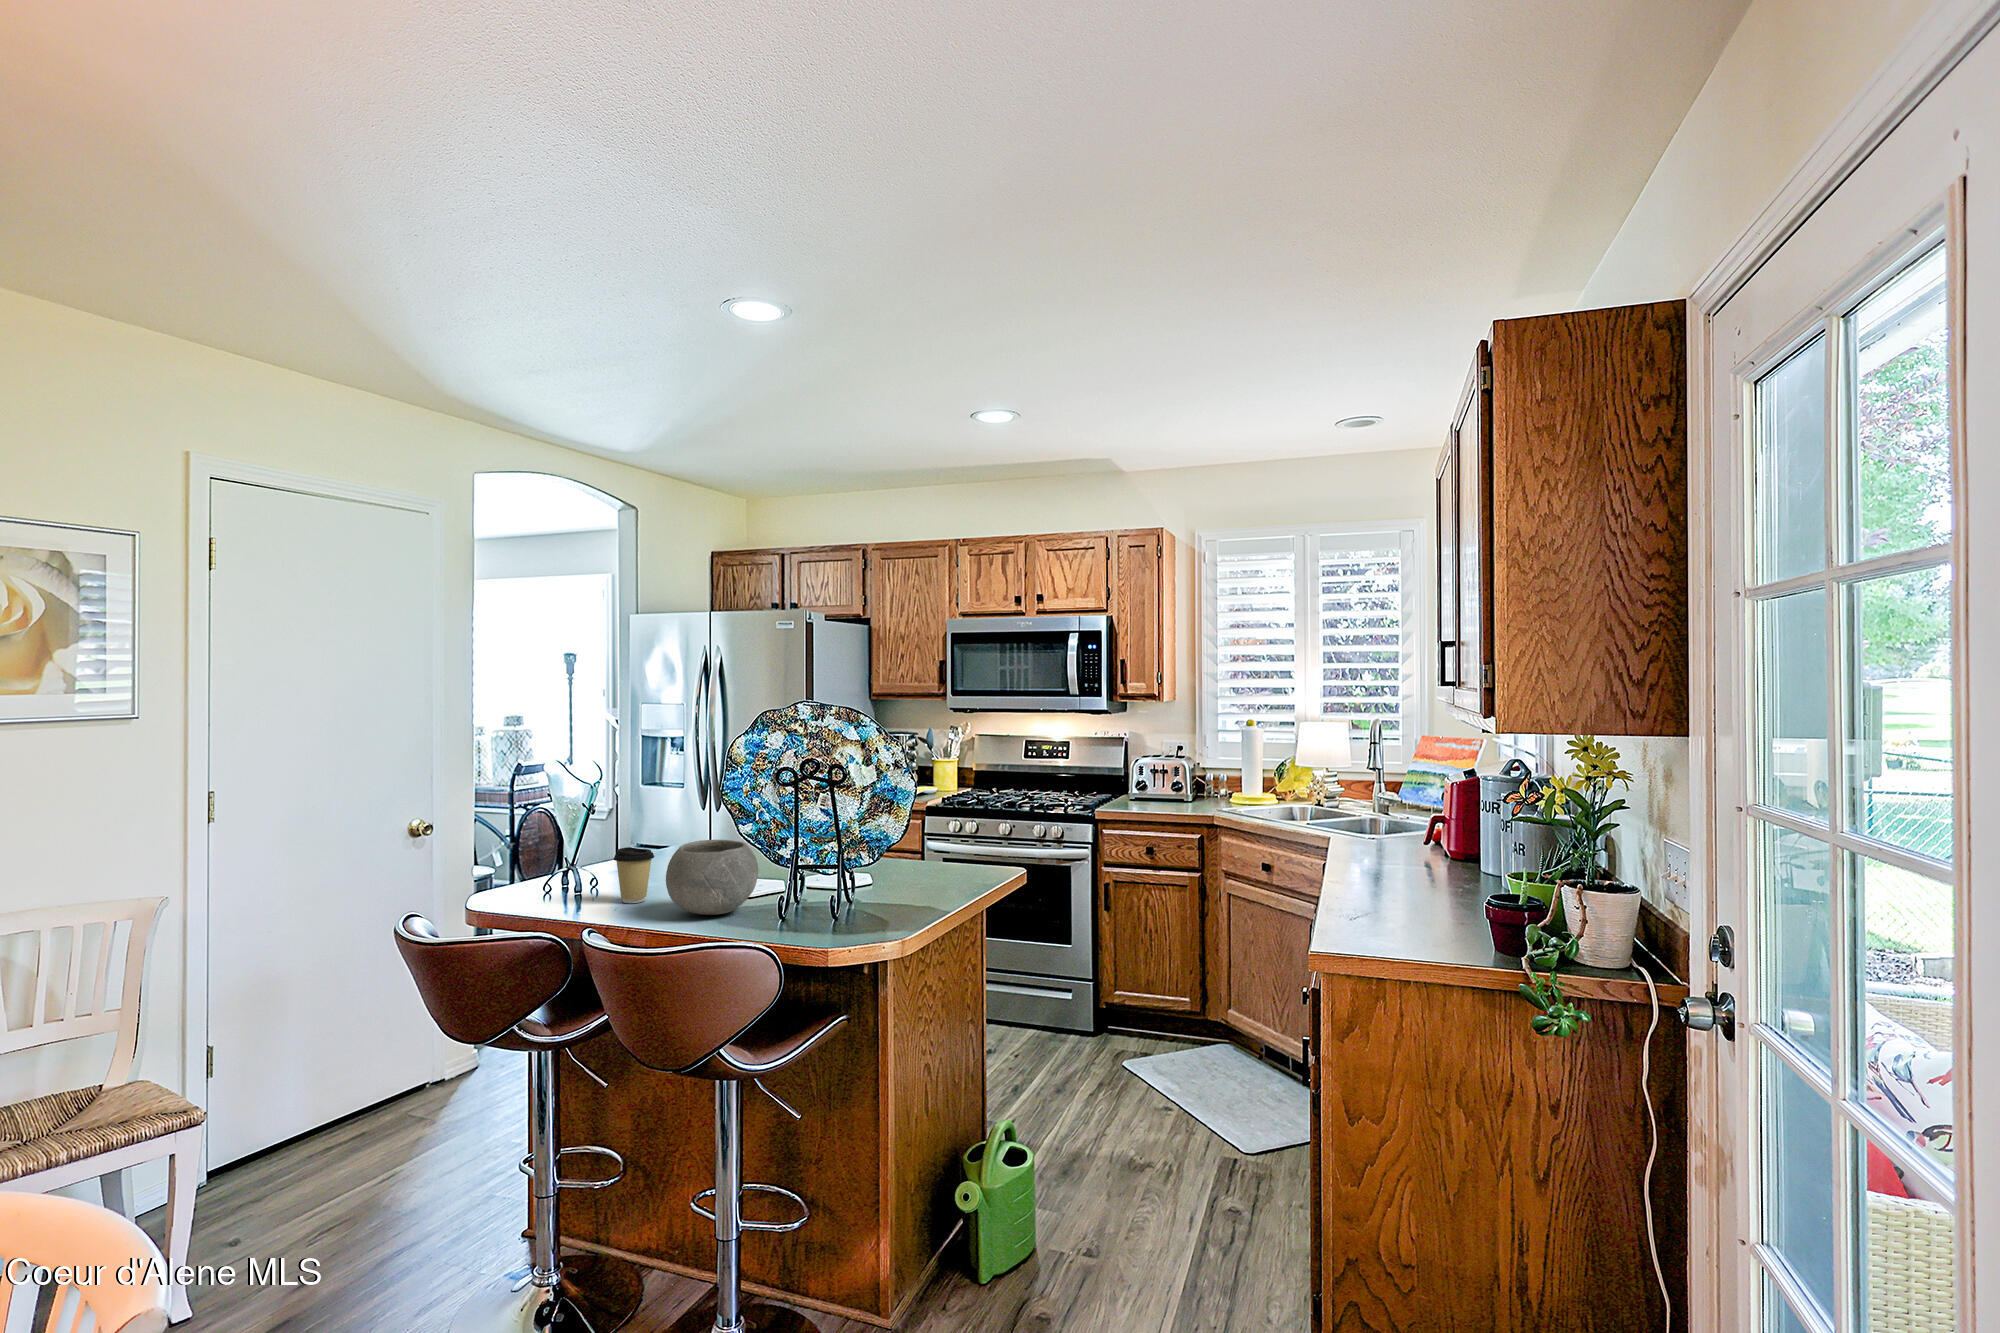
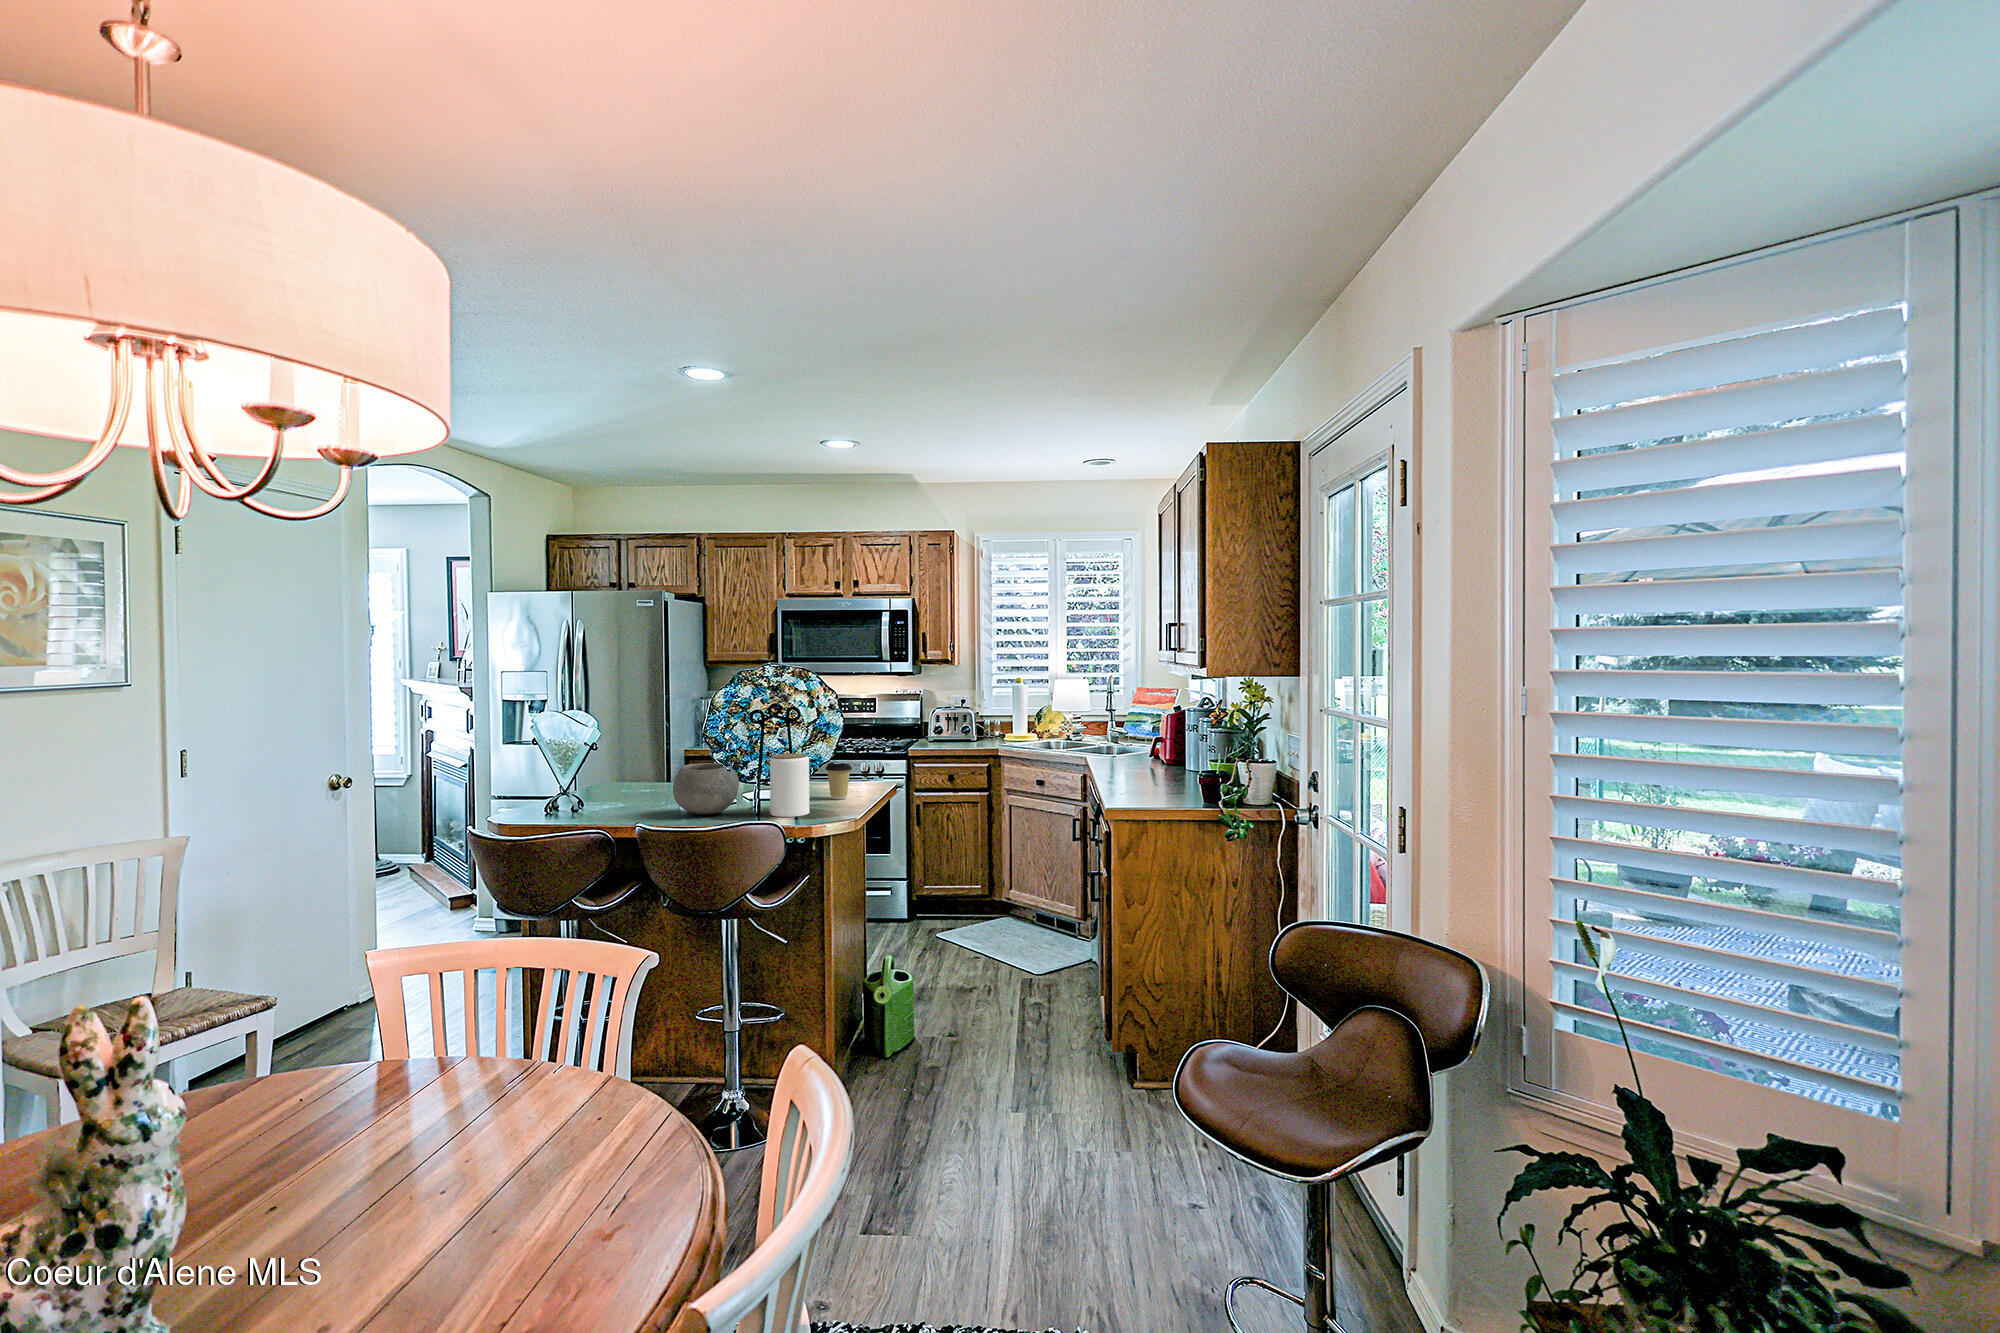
jar: none [787,833,845,930] -> present [770,753,809,817]
coffee cup: present [614,847,654,903] -> present [826,763,852,799]

